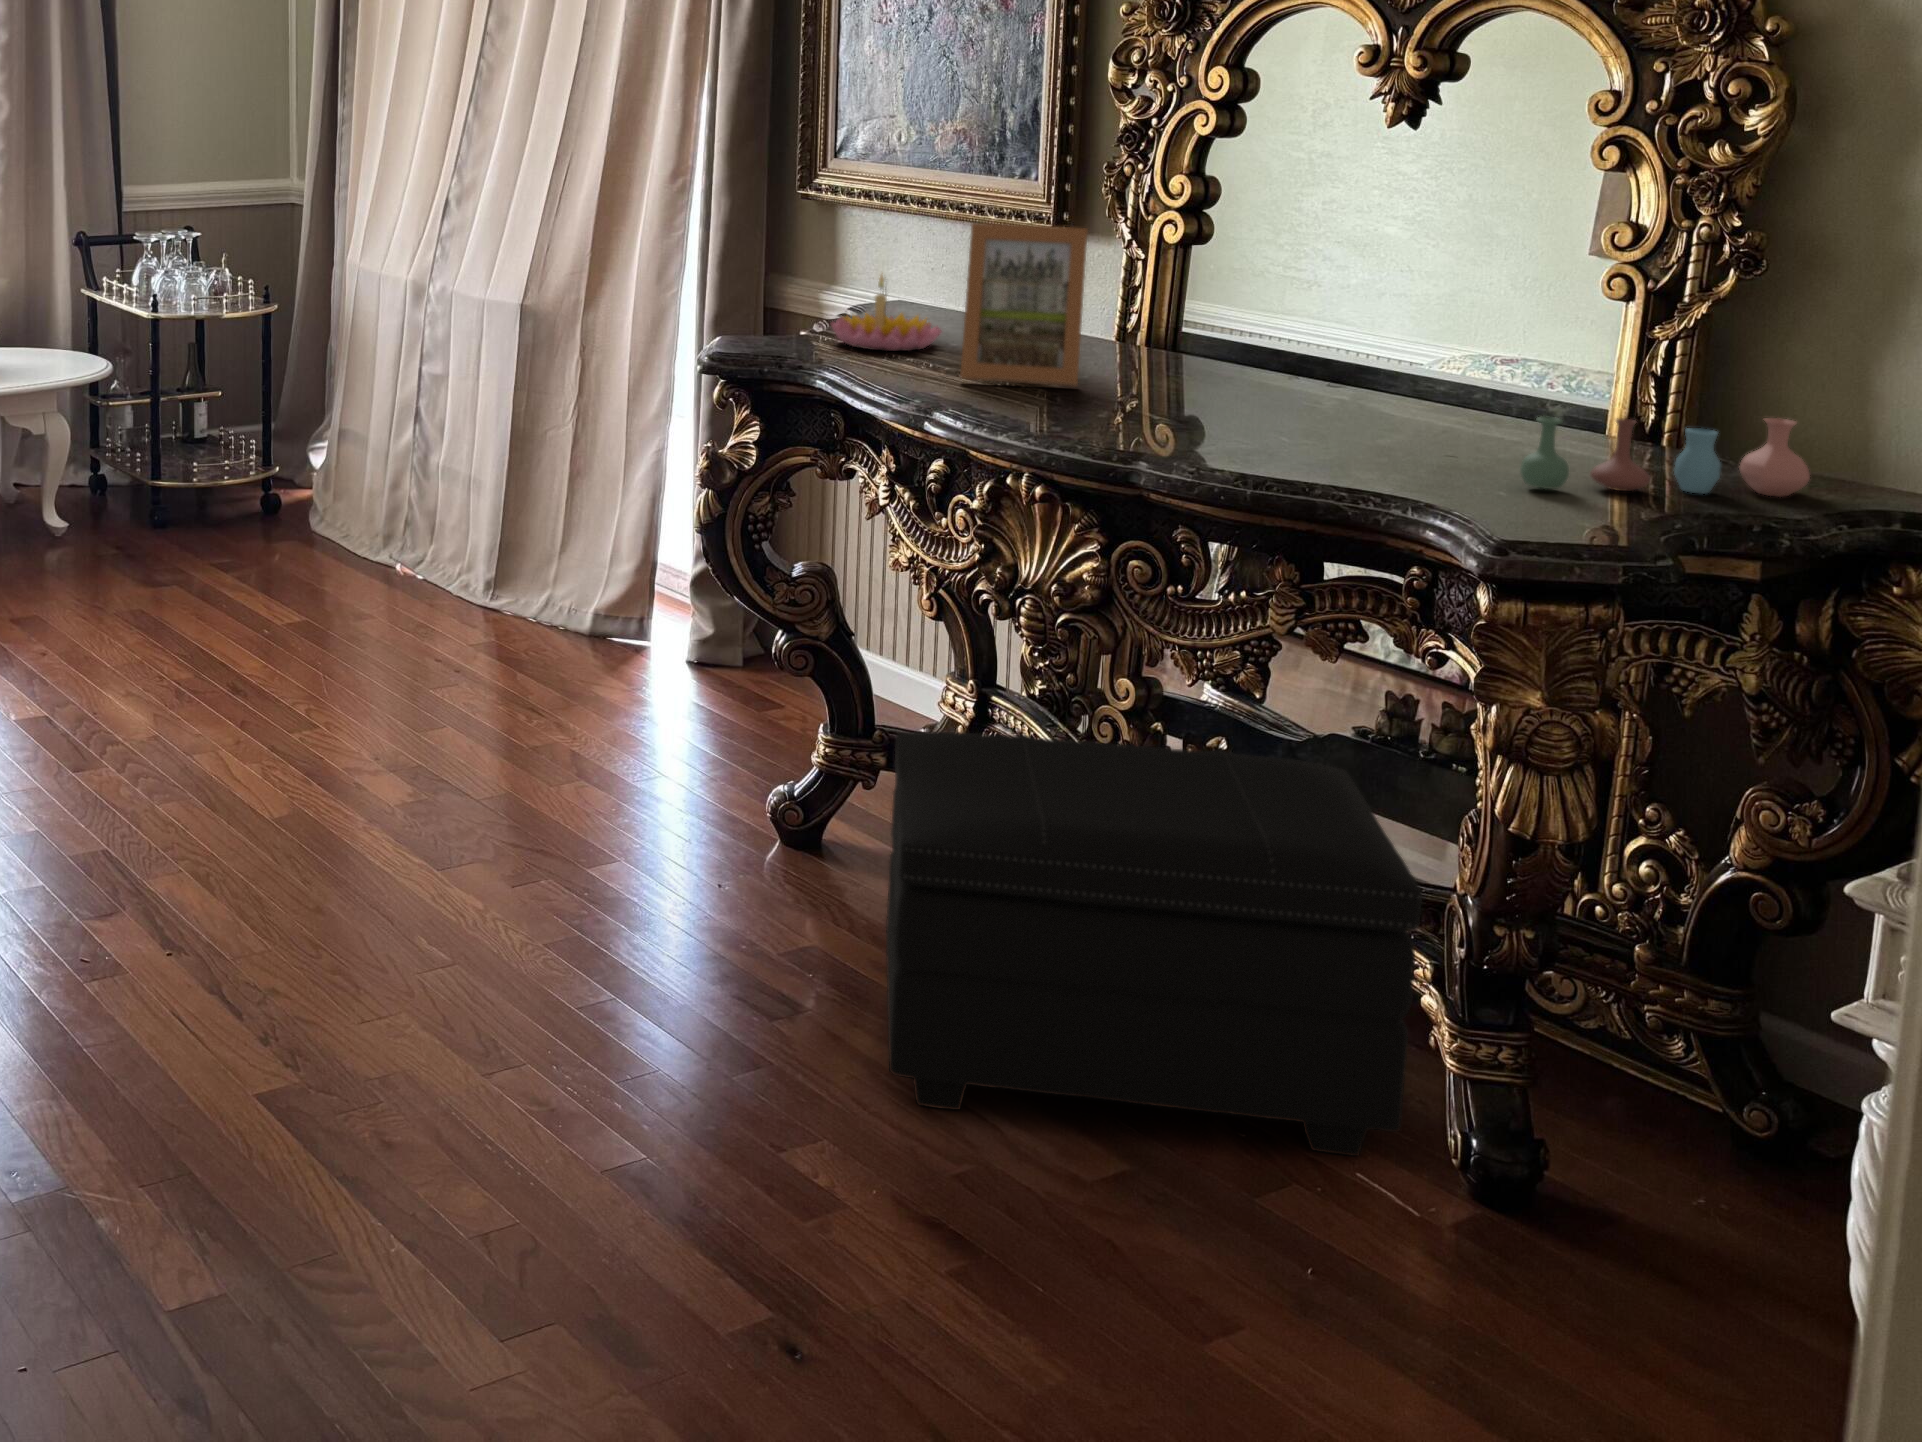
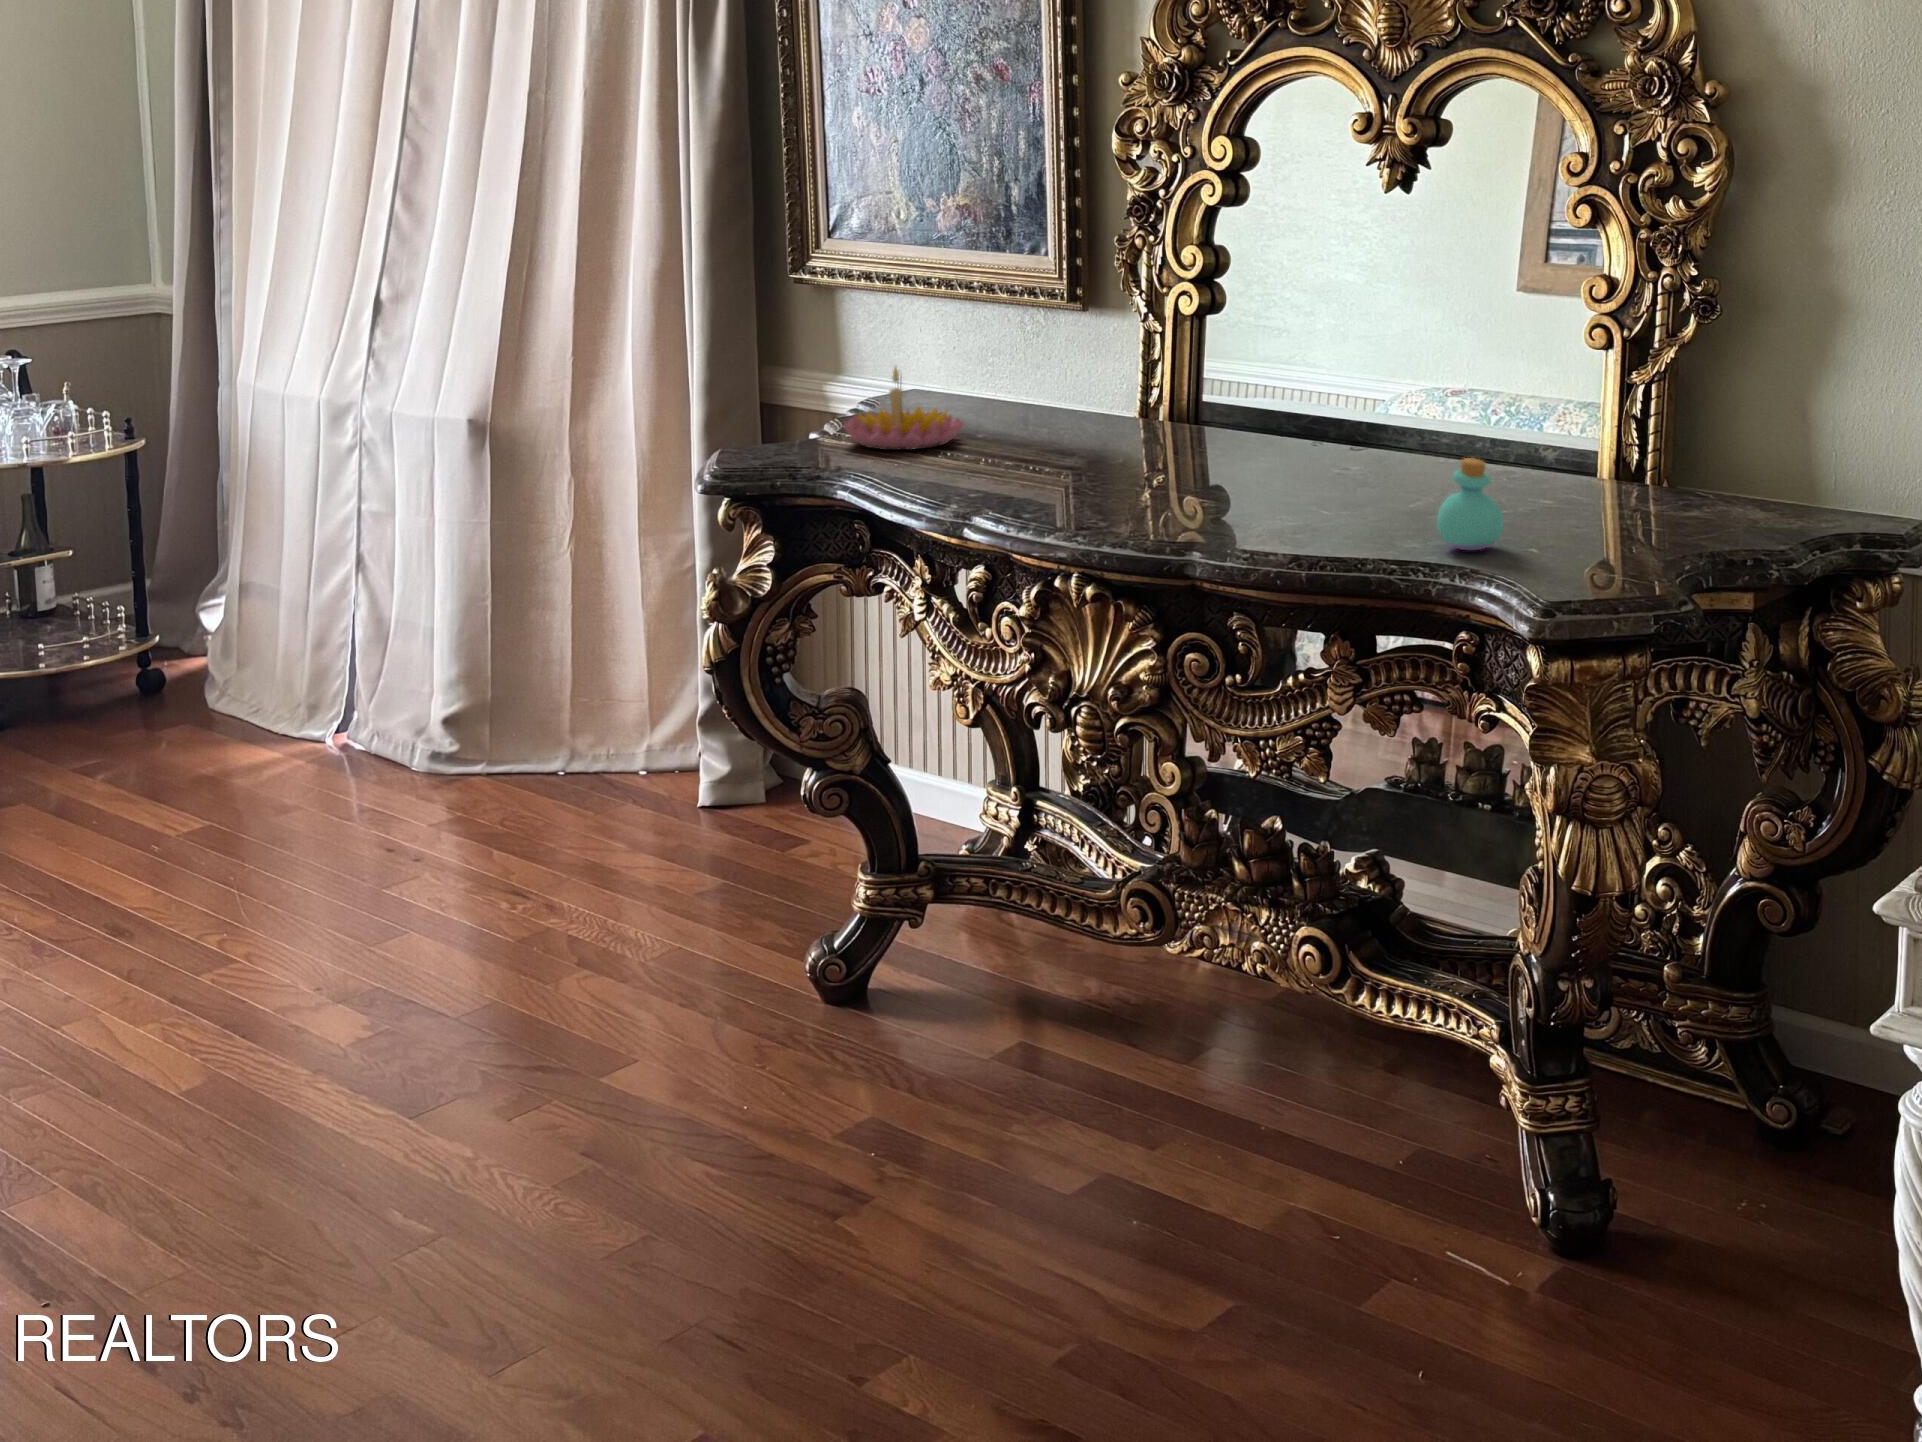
picture frame: present [960,223,1087,387] -> none [992,308,1113,476]
perfume bottle: none [1399,393,1473,486] -> present [1437,458,1504,550]
vase: present [1520,417,1810,496] -> none [1544,455,1778,542]
footstool: present [886,732,1422,1156] -> none [954,835,1492,1289]

